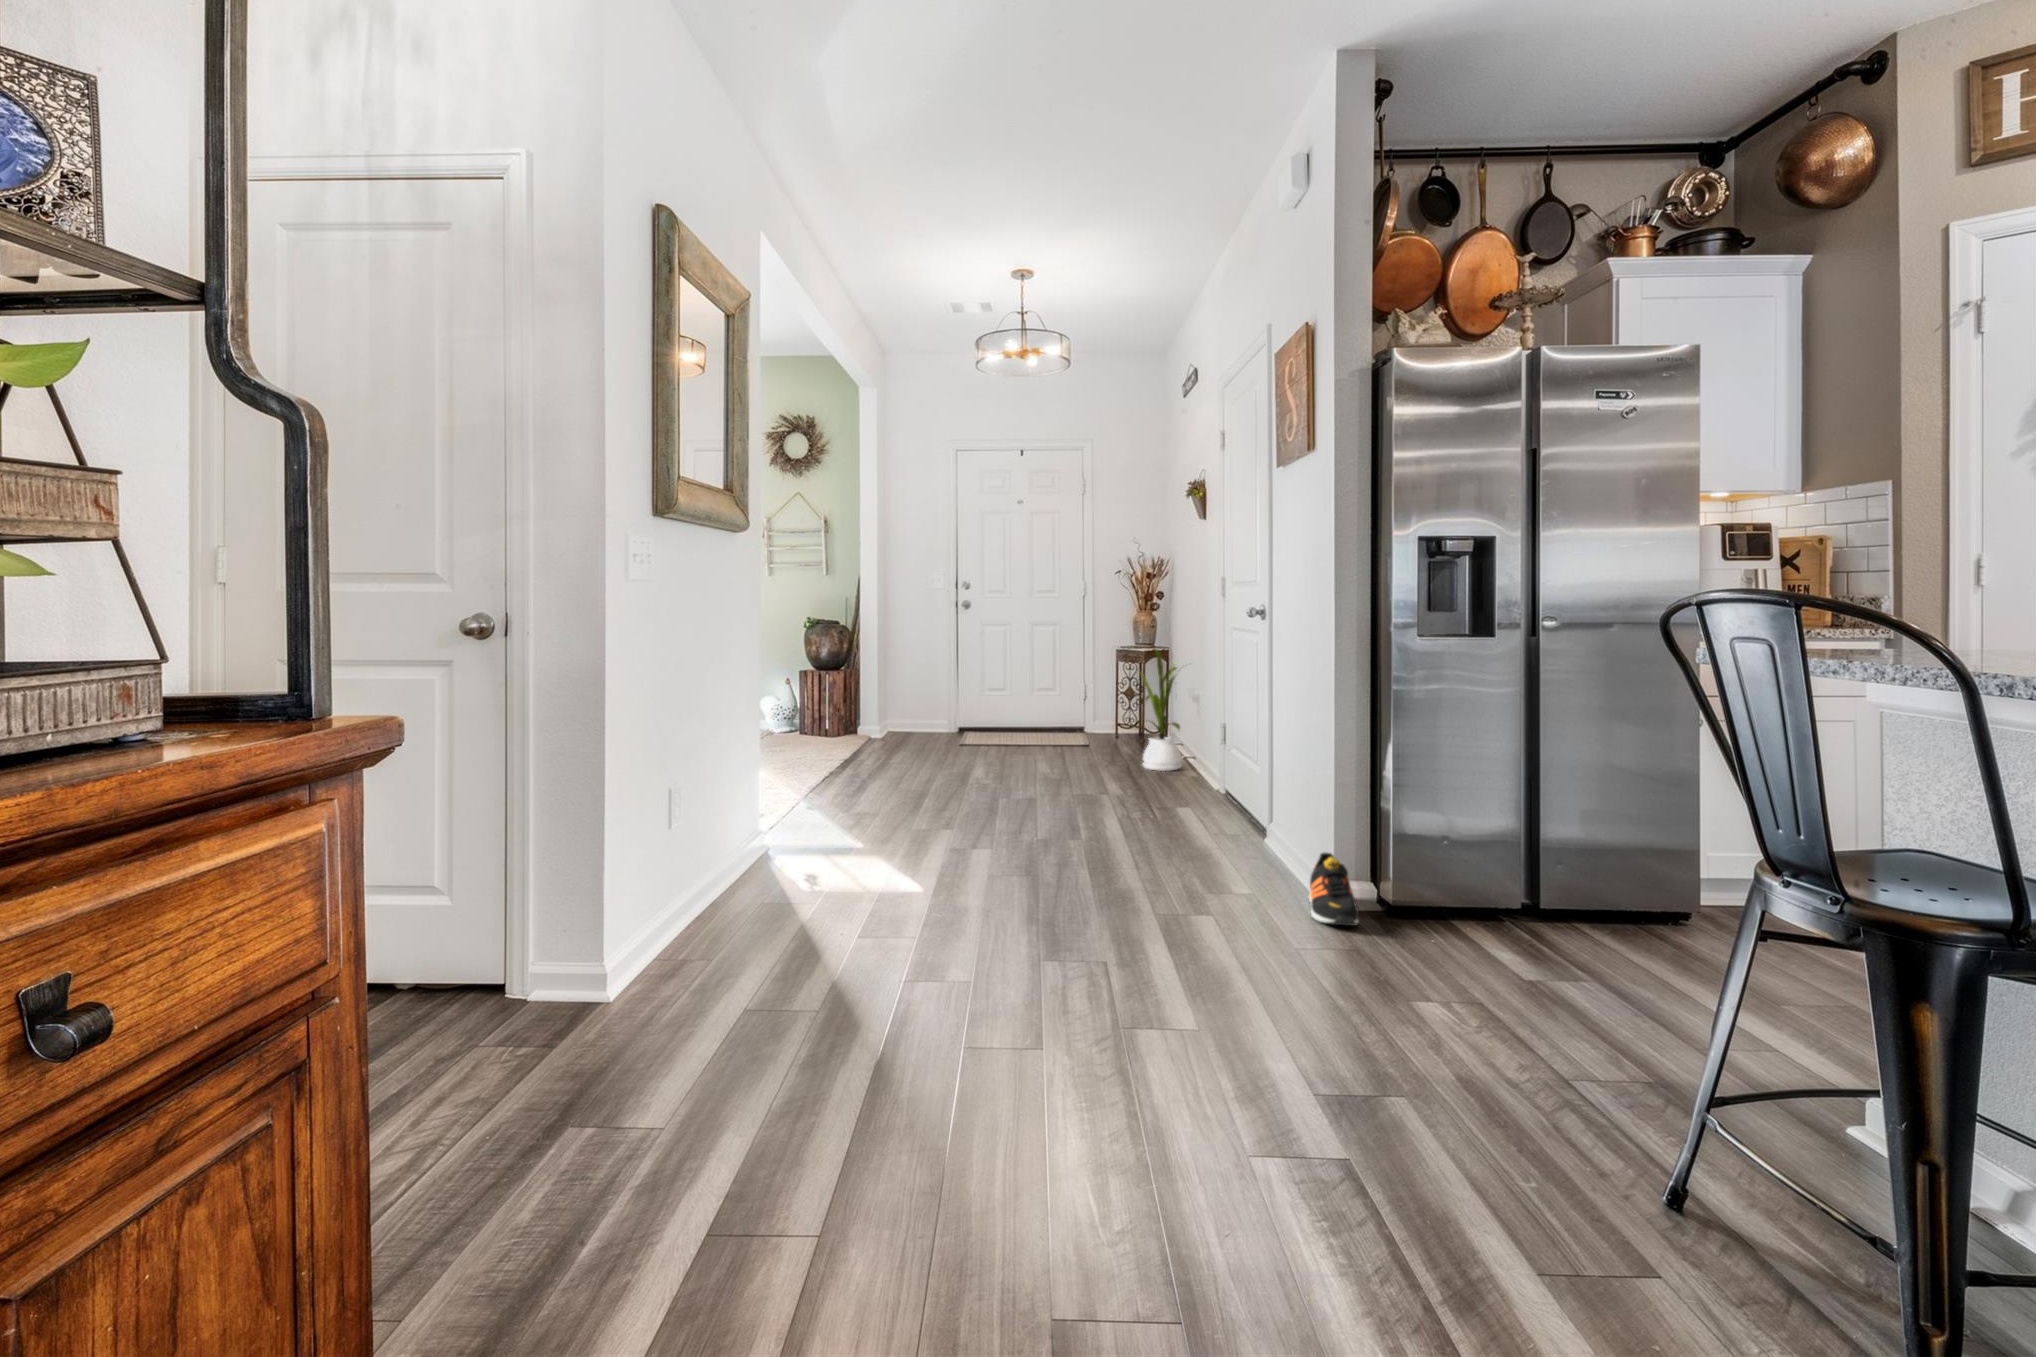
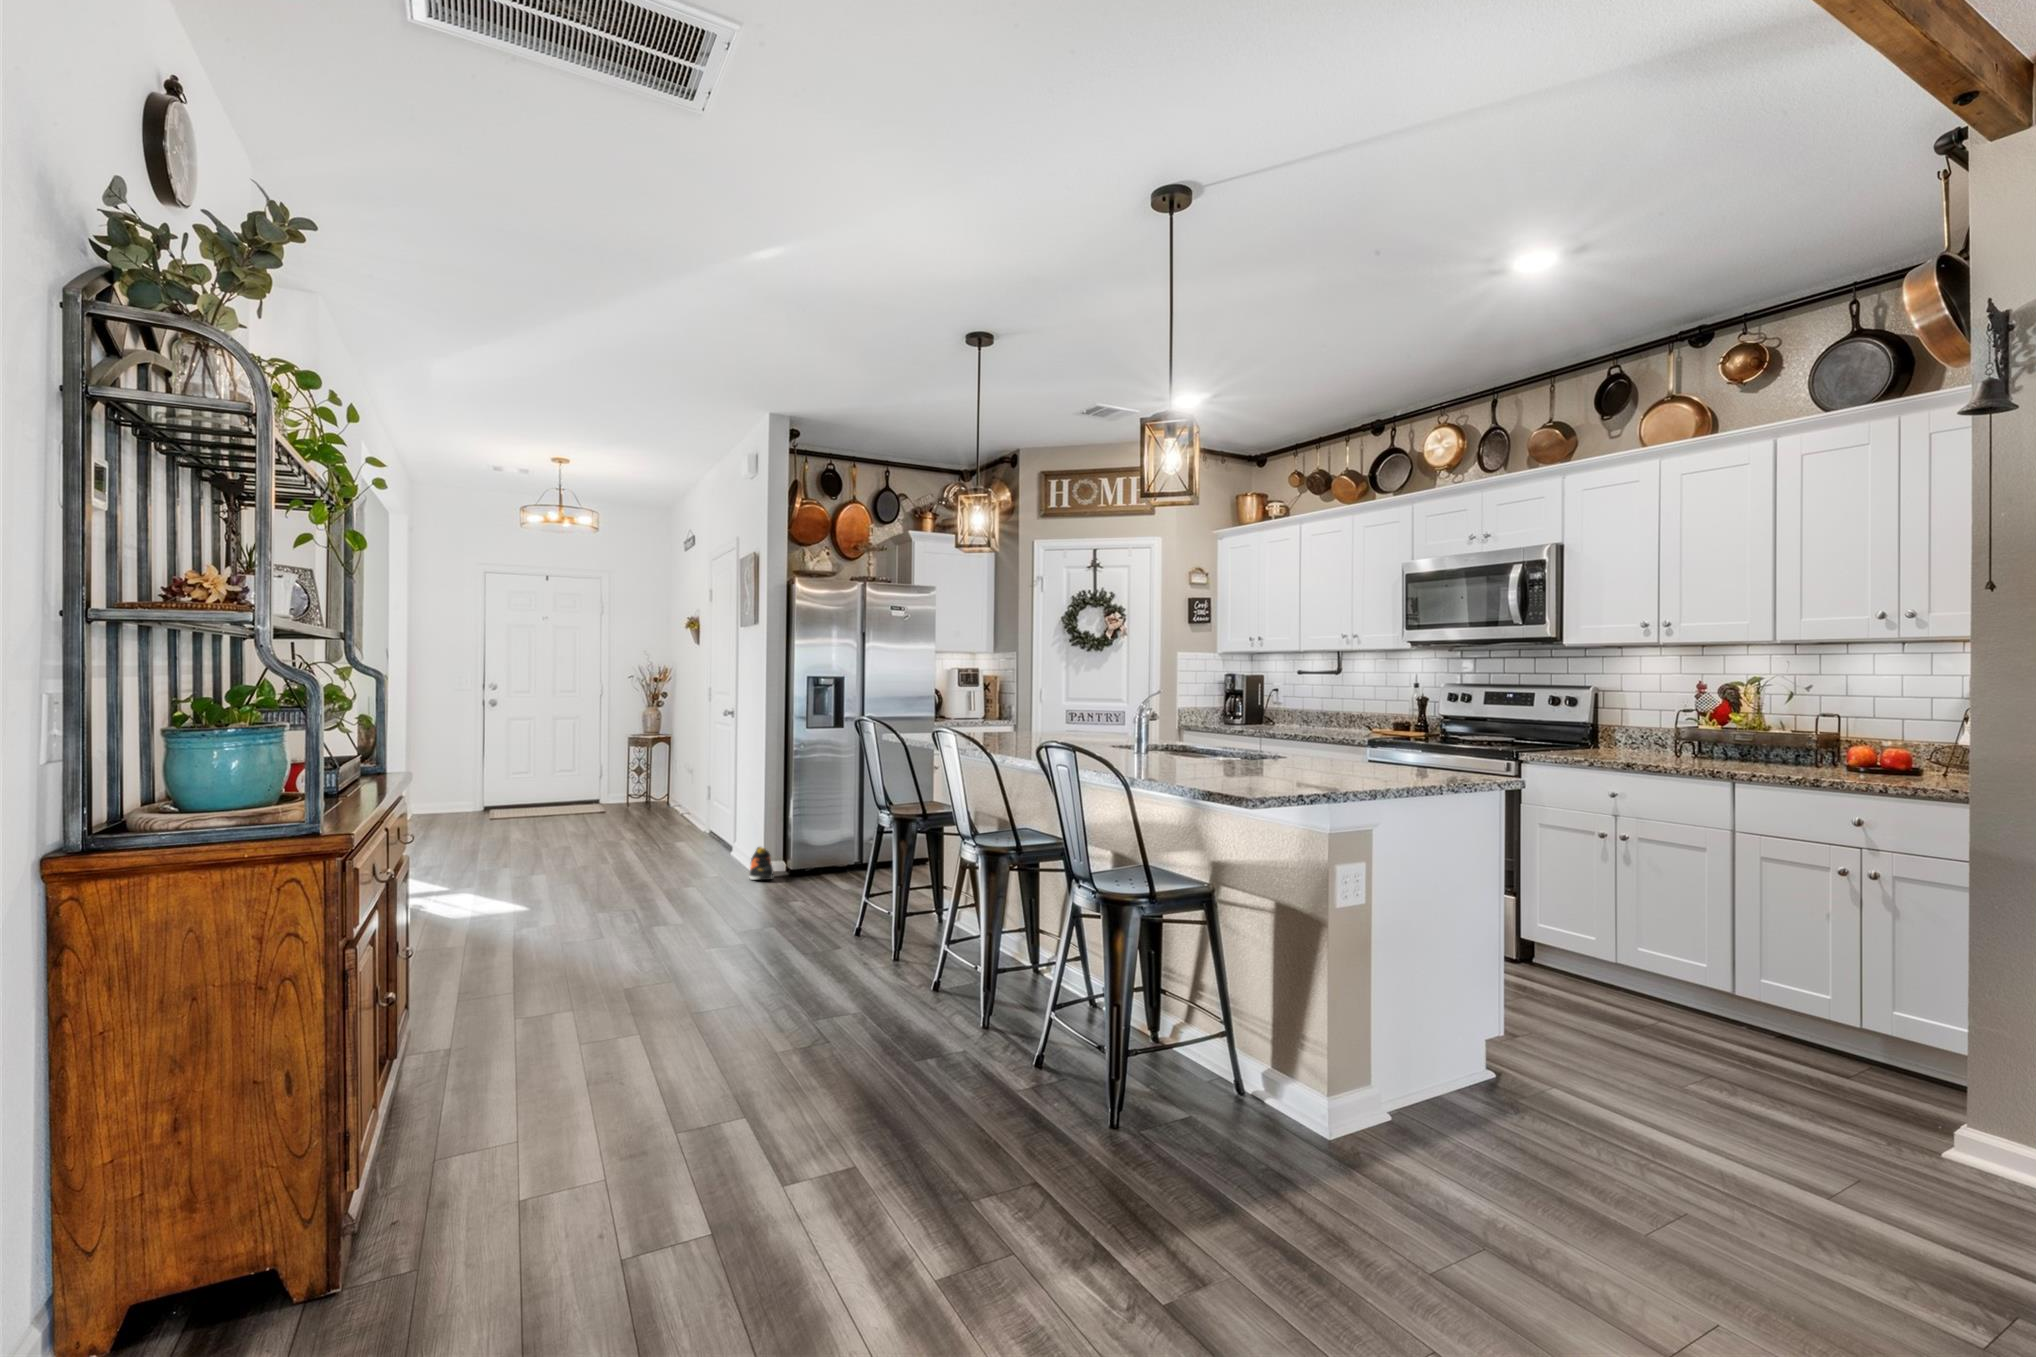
house plant: present [1141,648,1182,771] -> none [646,734,689,824]

